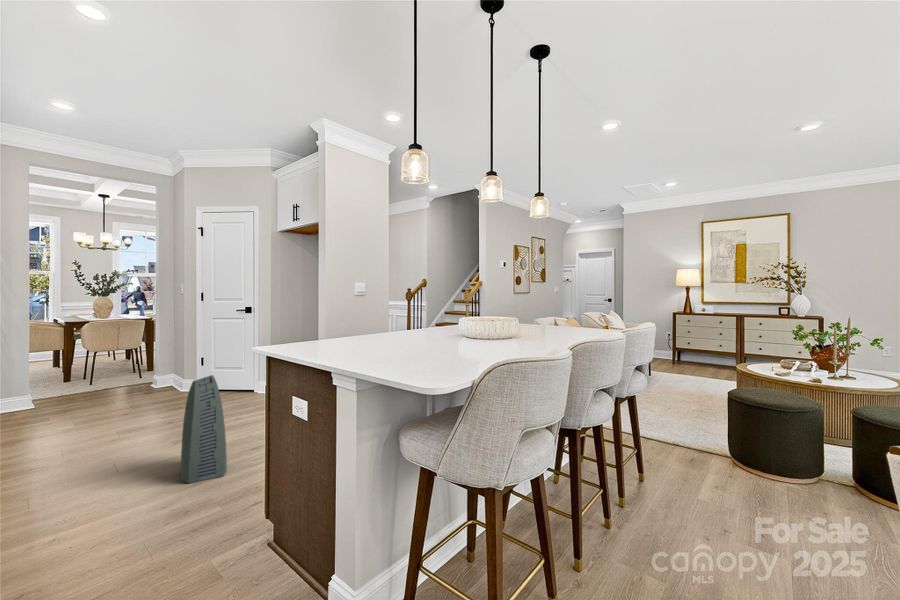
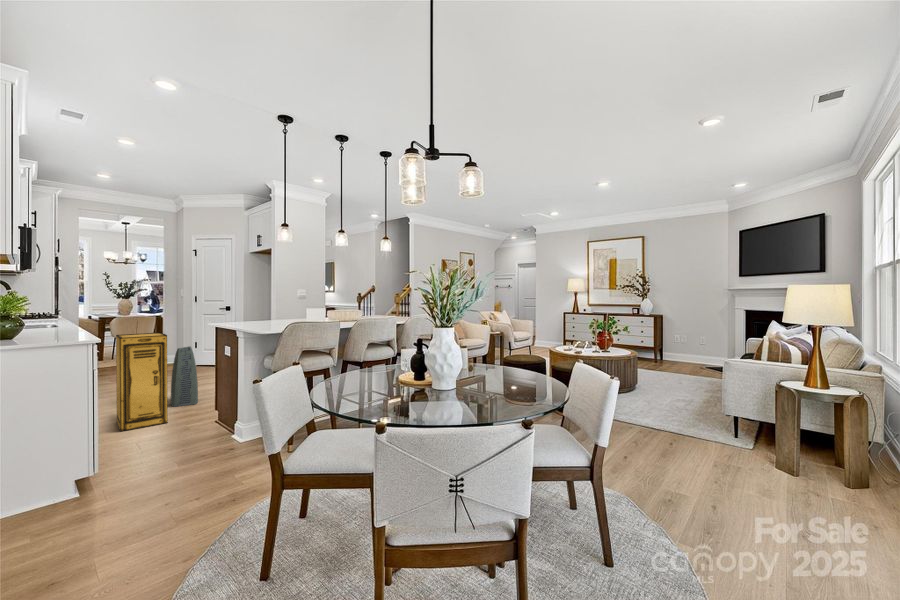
storage cabinet: none [80,357,184,571] -> present [116,333,168,432]

